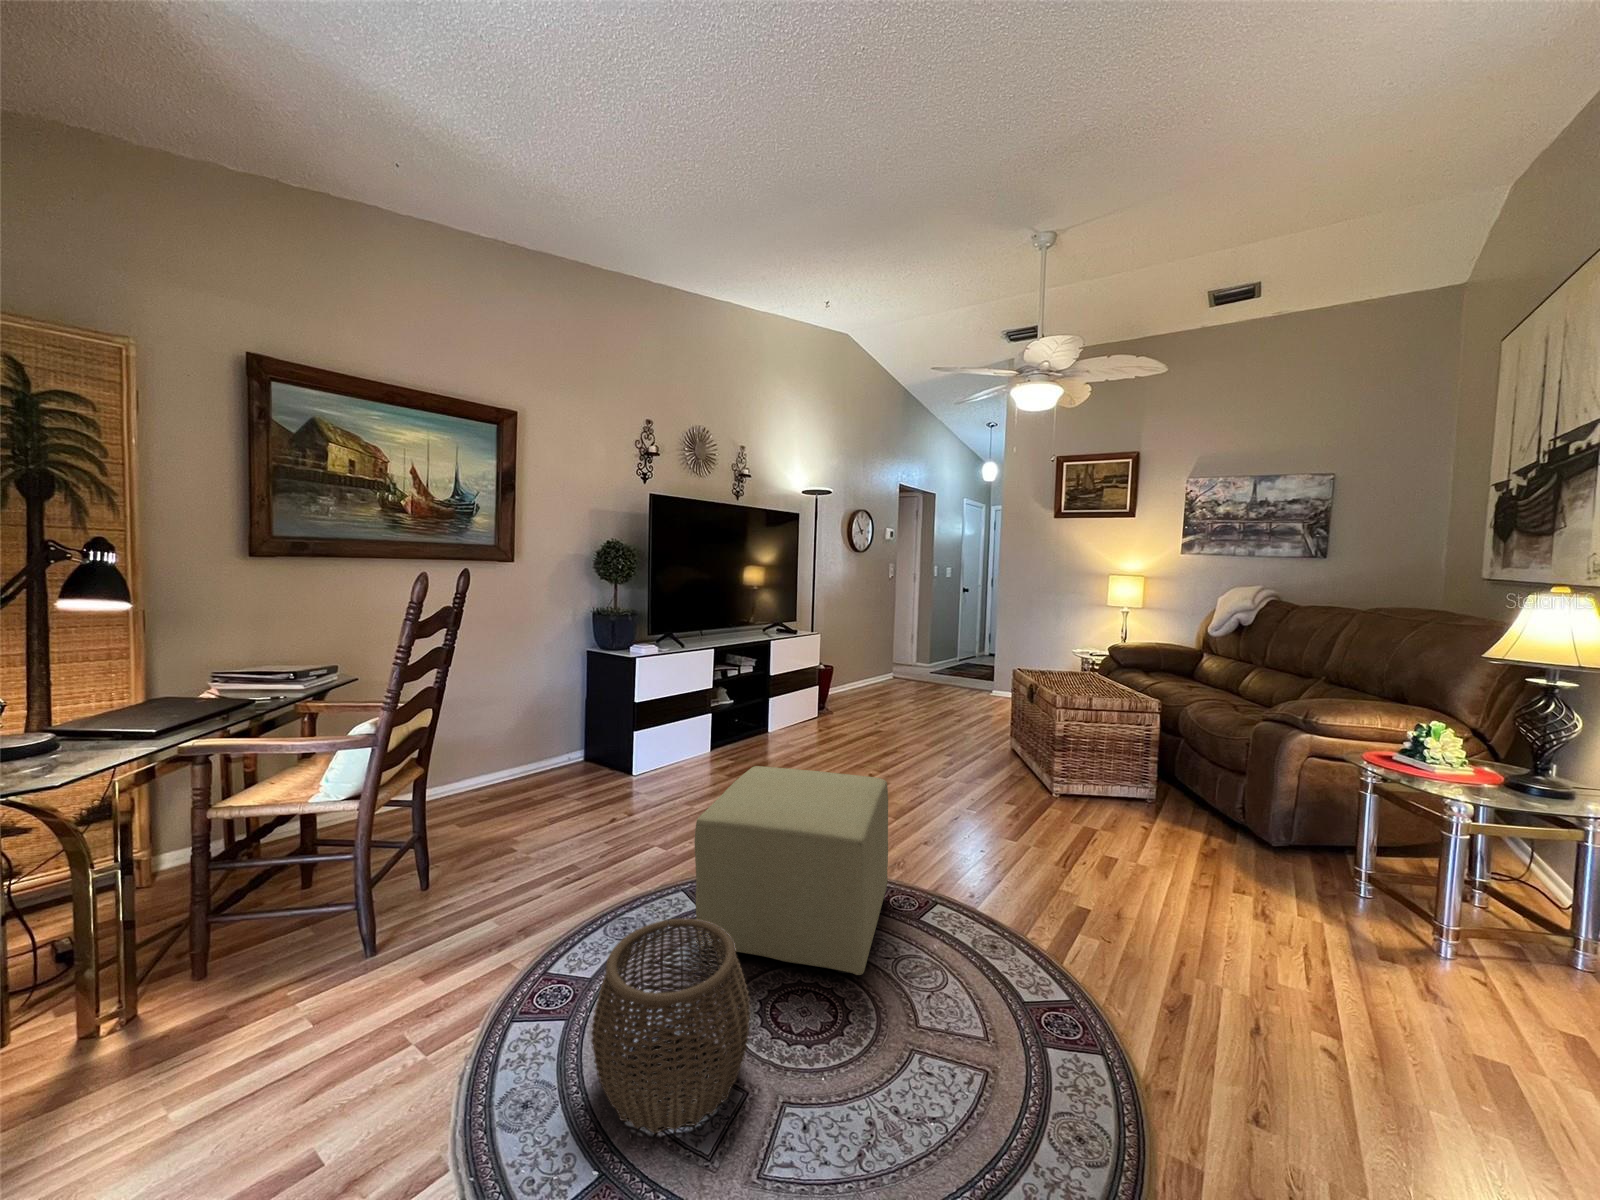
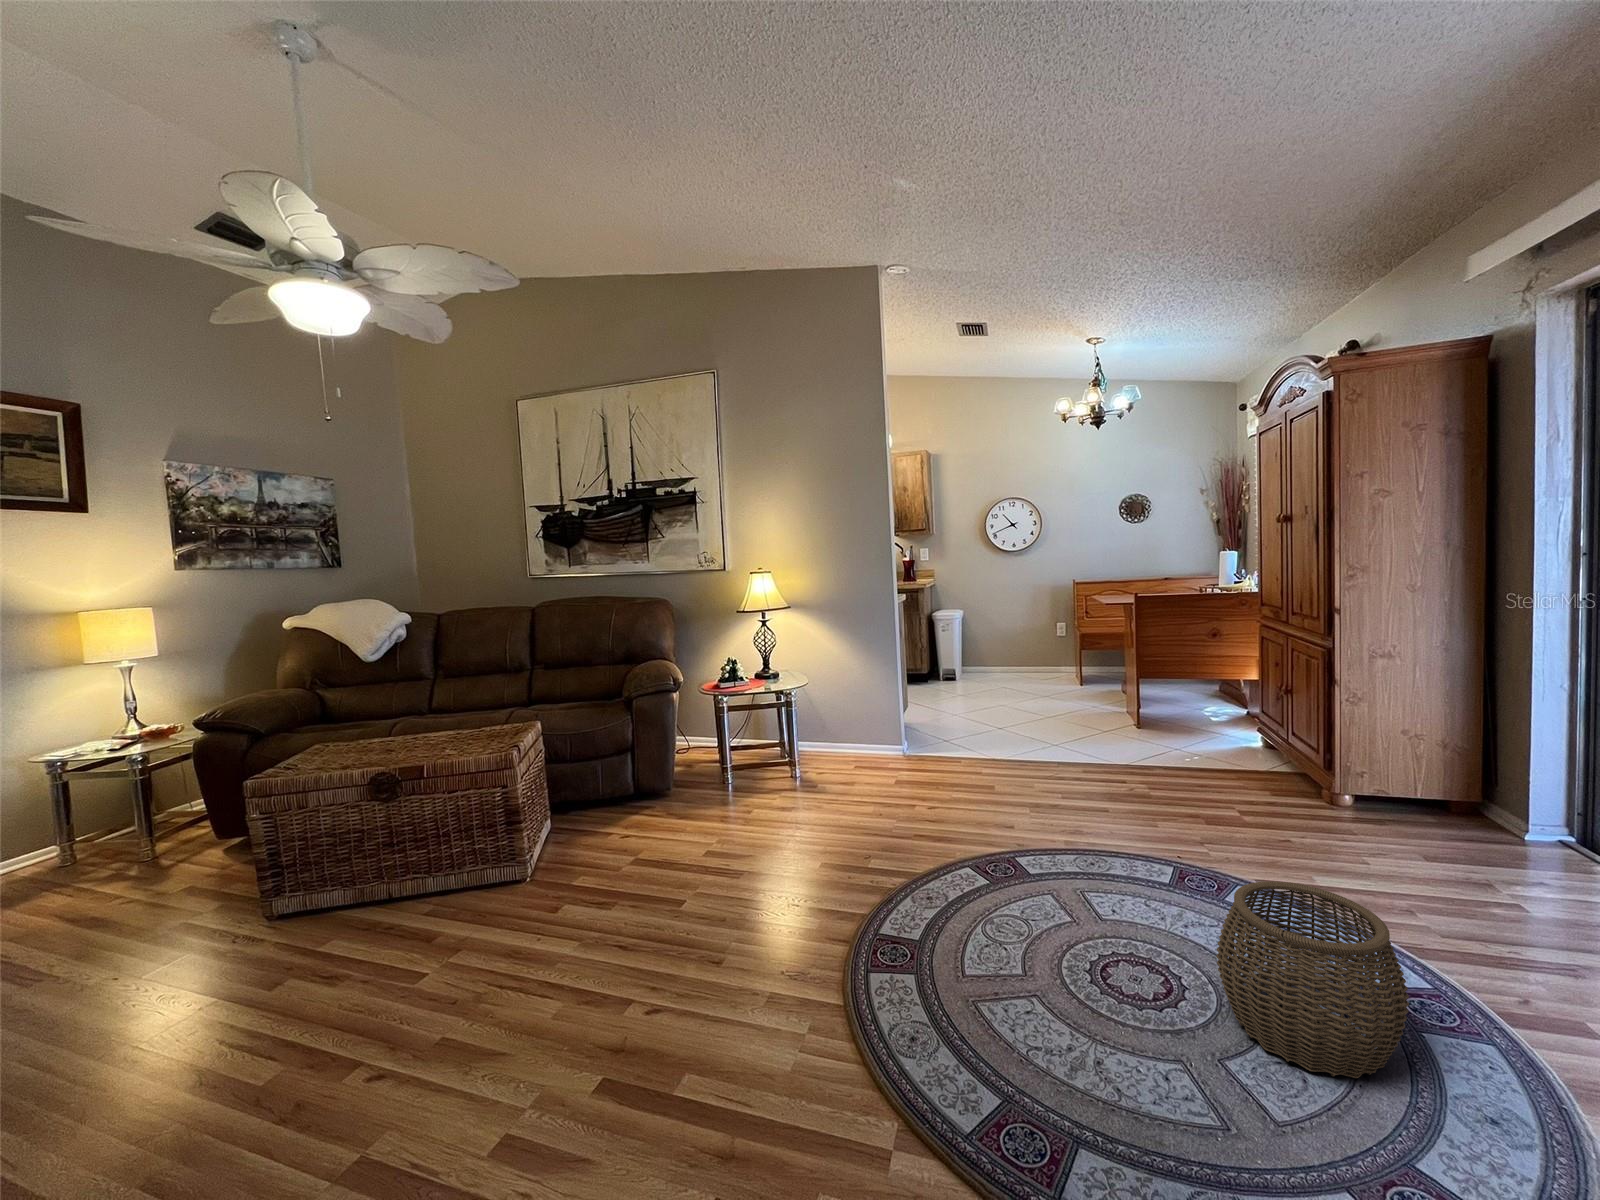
ottoman: present [694,766,888,975] -> none [881,816,1162,1109]

